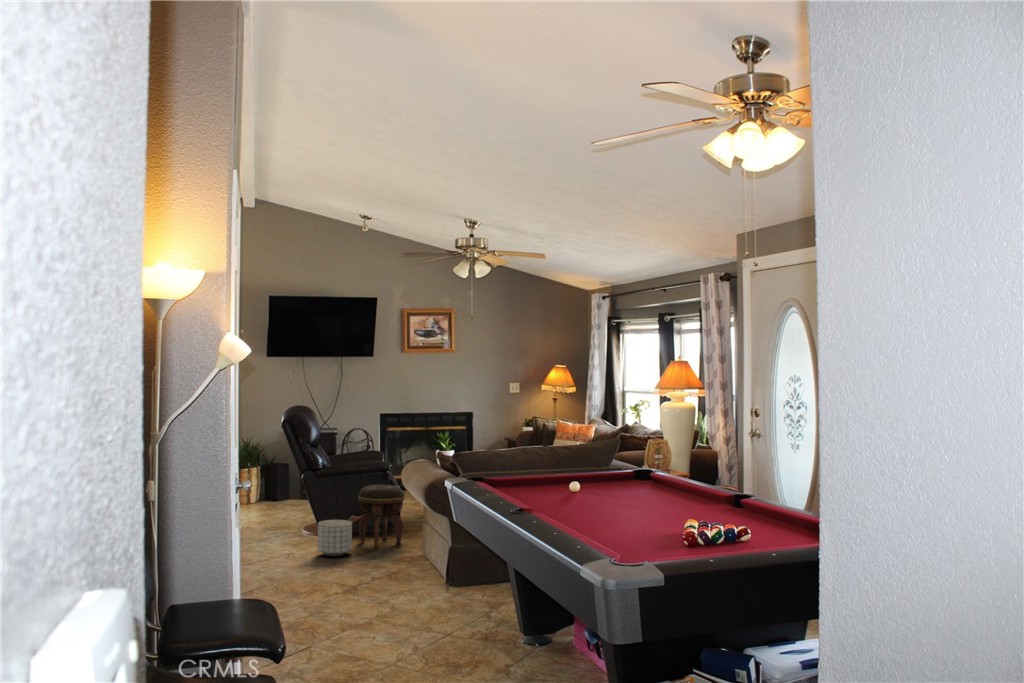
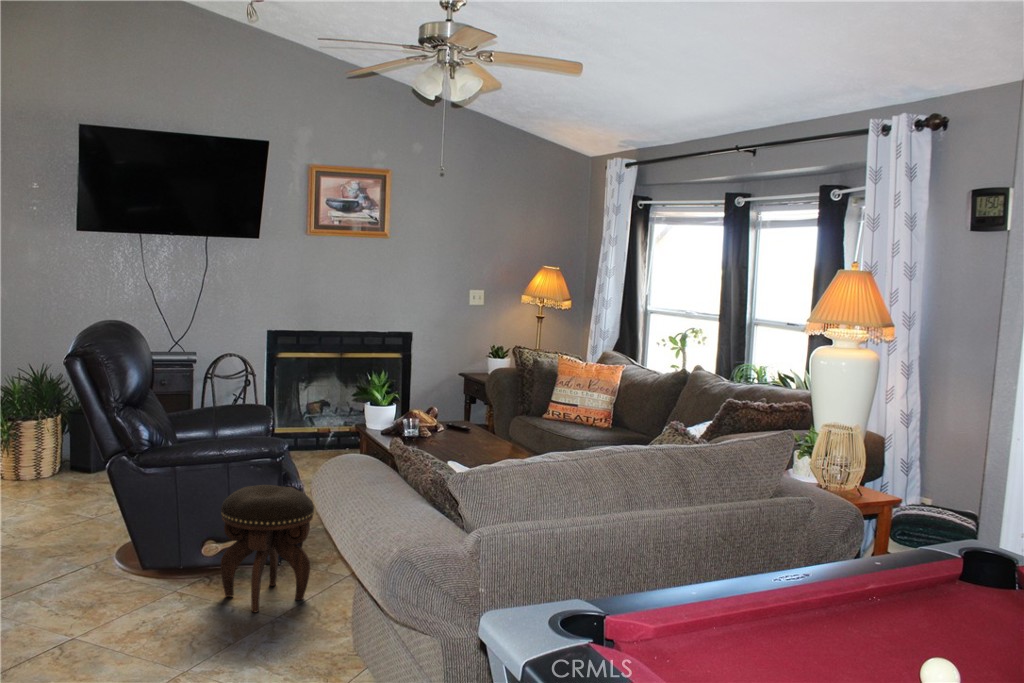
planter: present [317,520,352,556] -> none [130,565,205,647]

